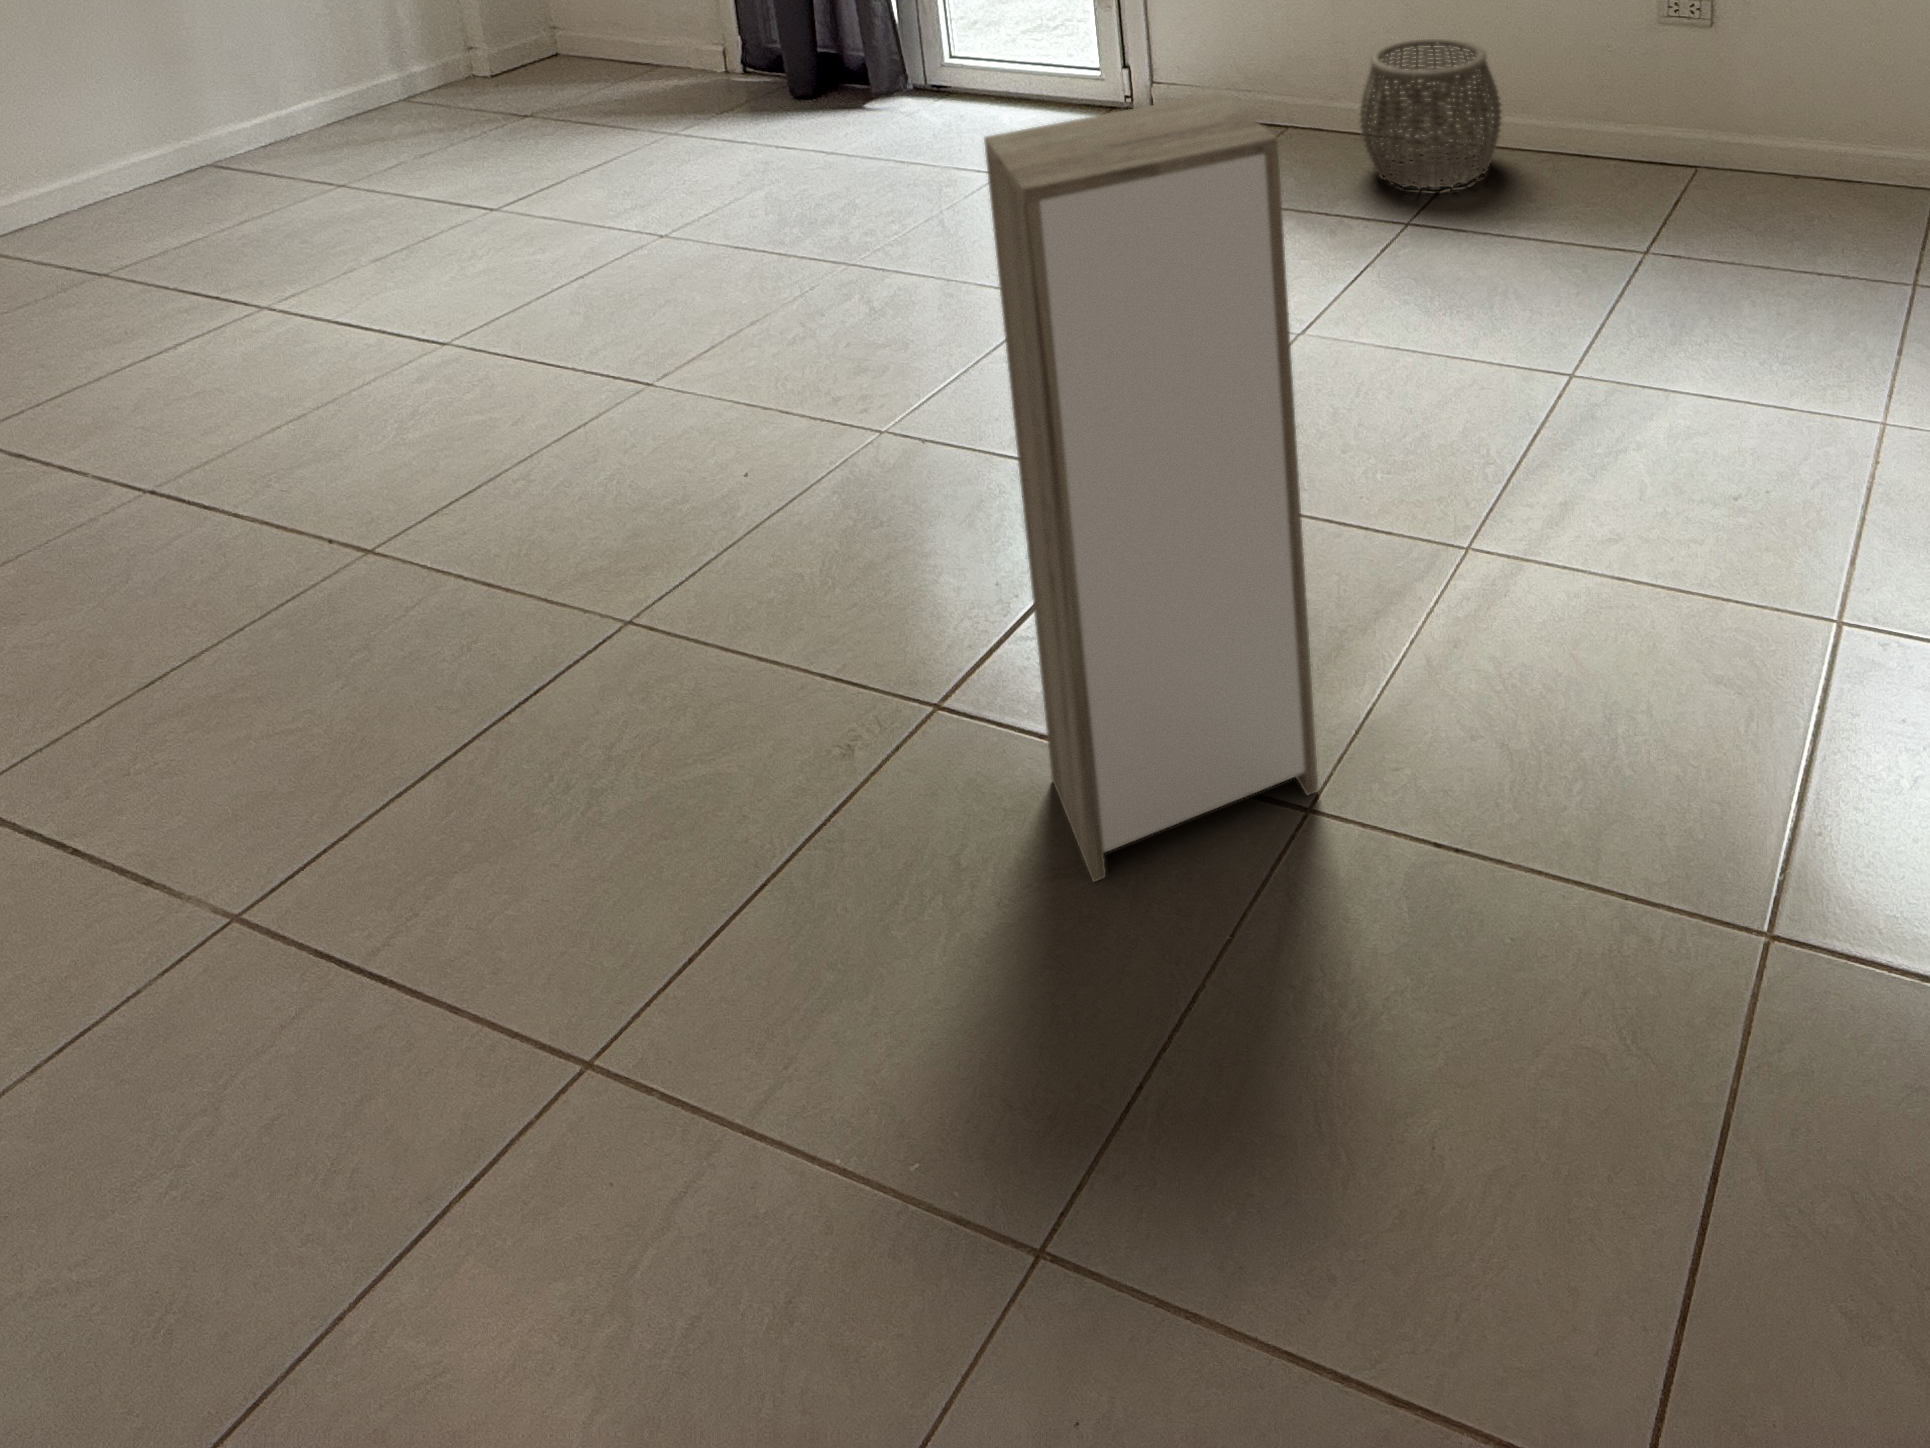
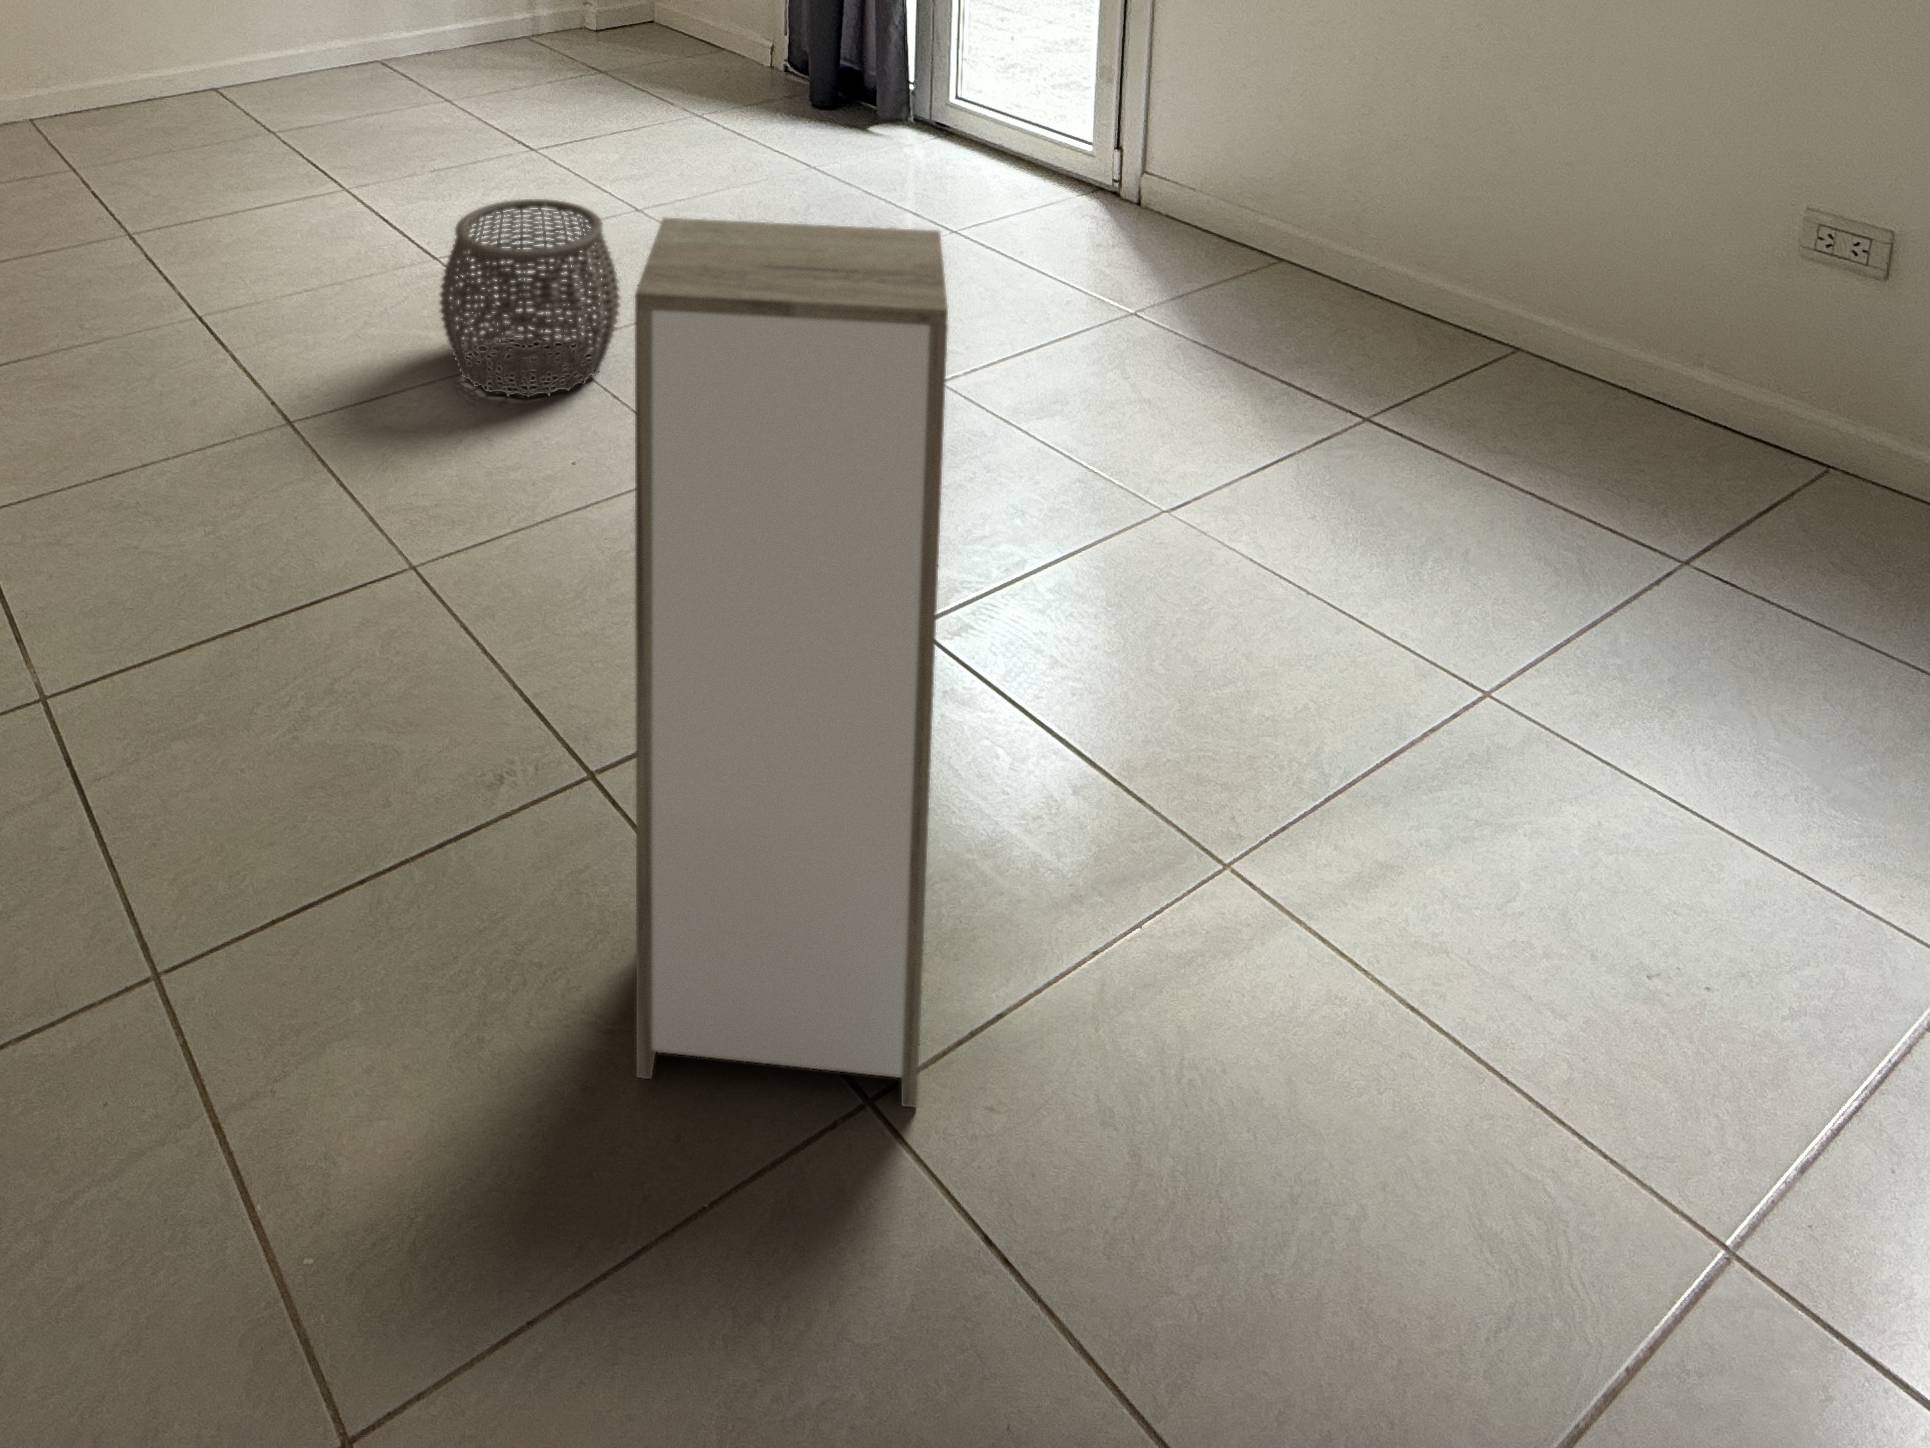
woven basket: present [1360,39,1501,189] -> present [440,199,621,397]

